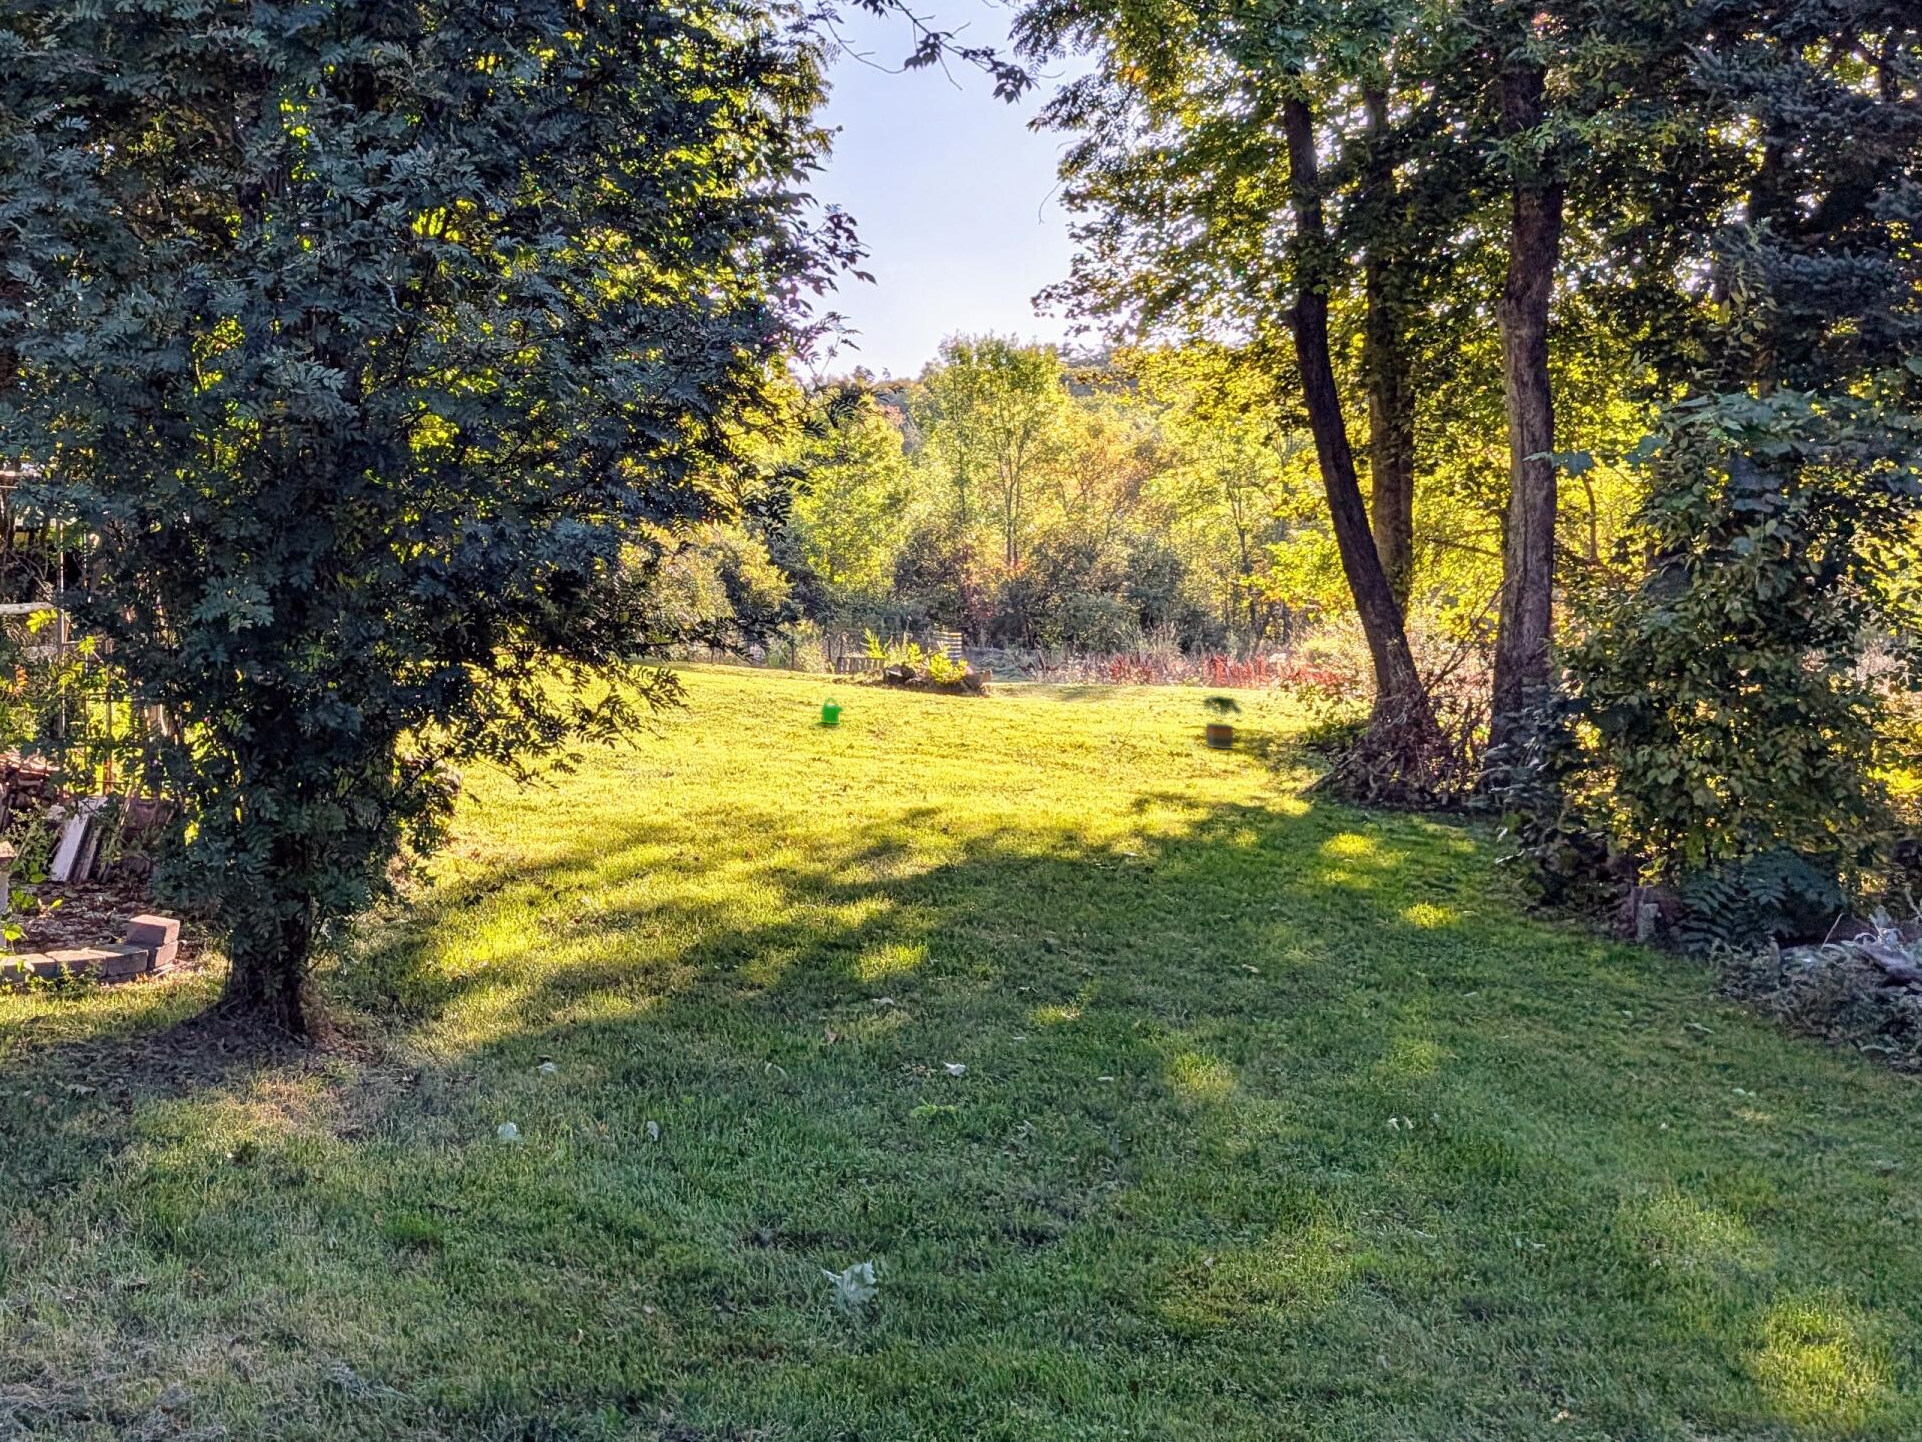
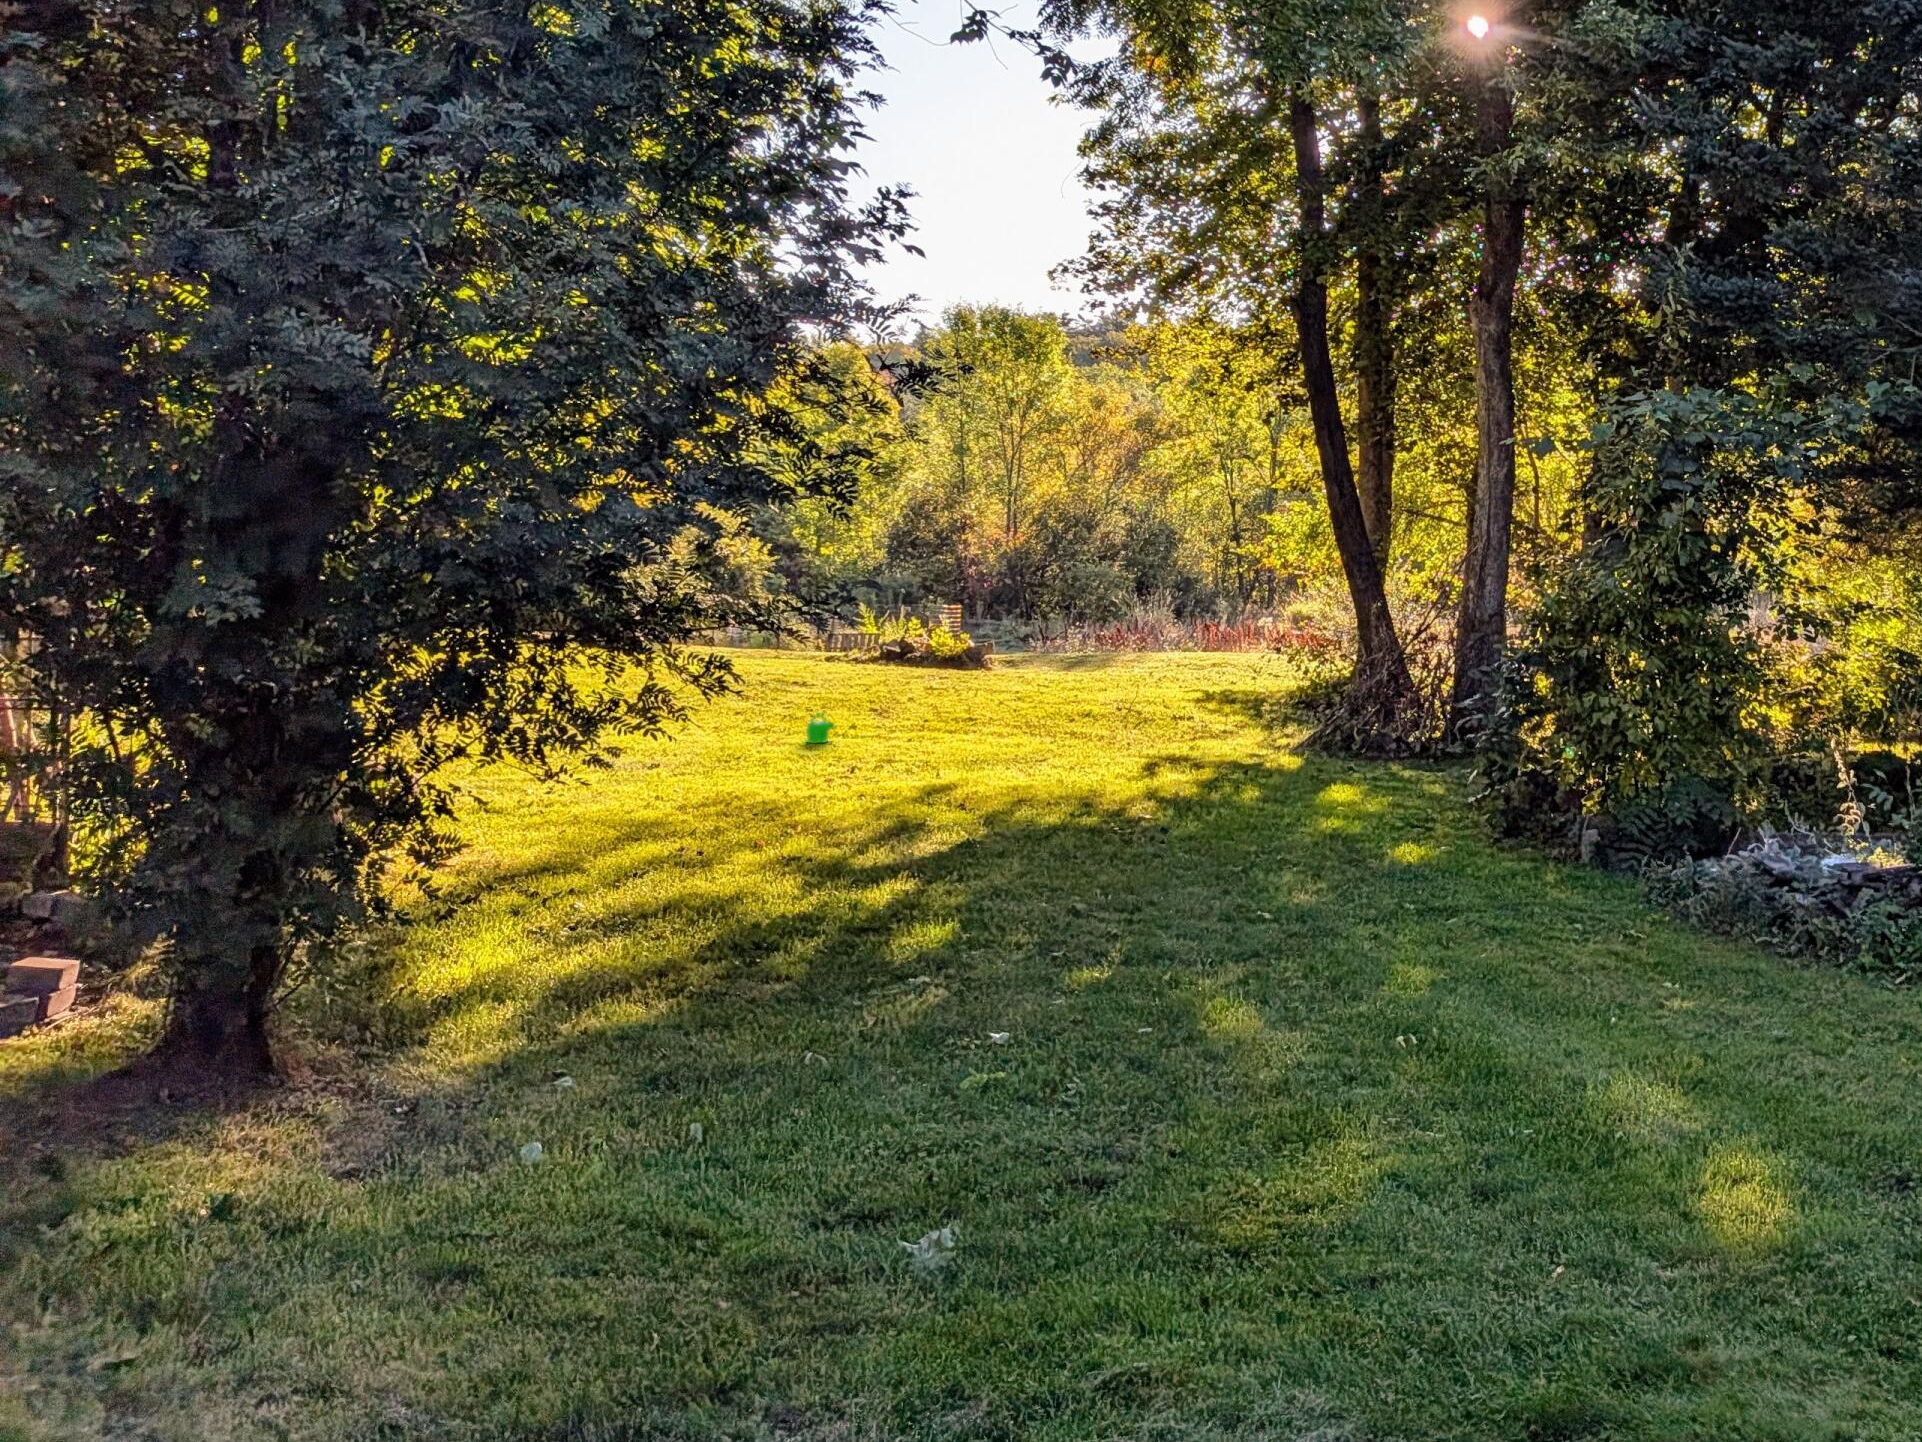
potted tree: present [1203,696,1241,749] -> none [1208,667,1245,720]

